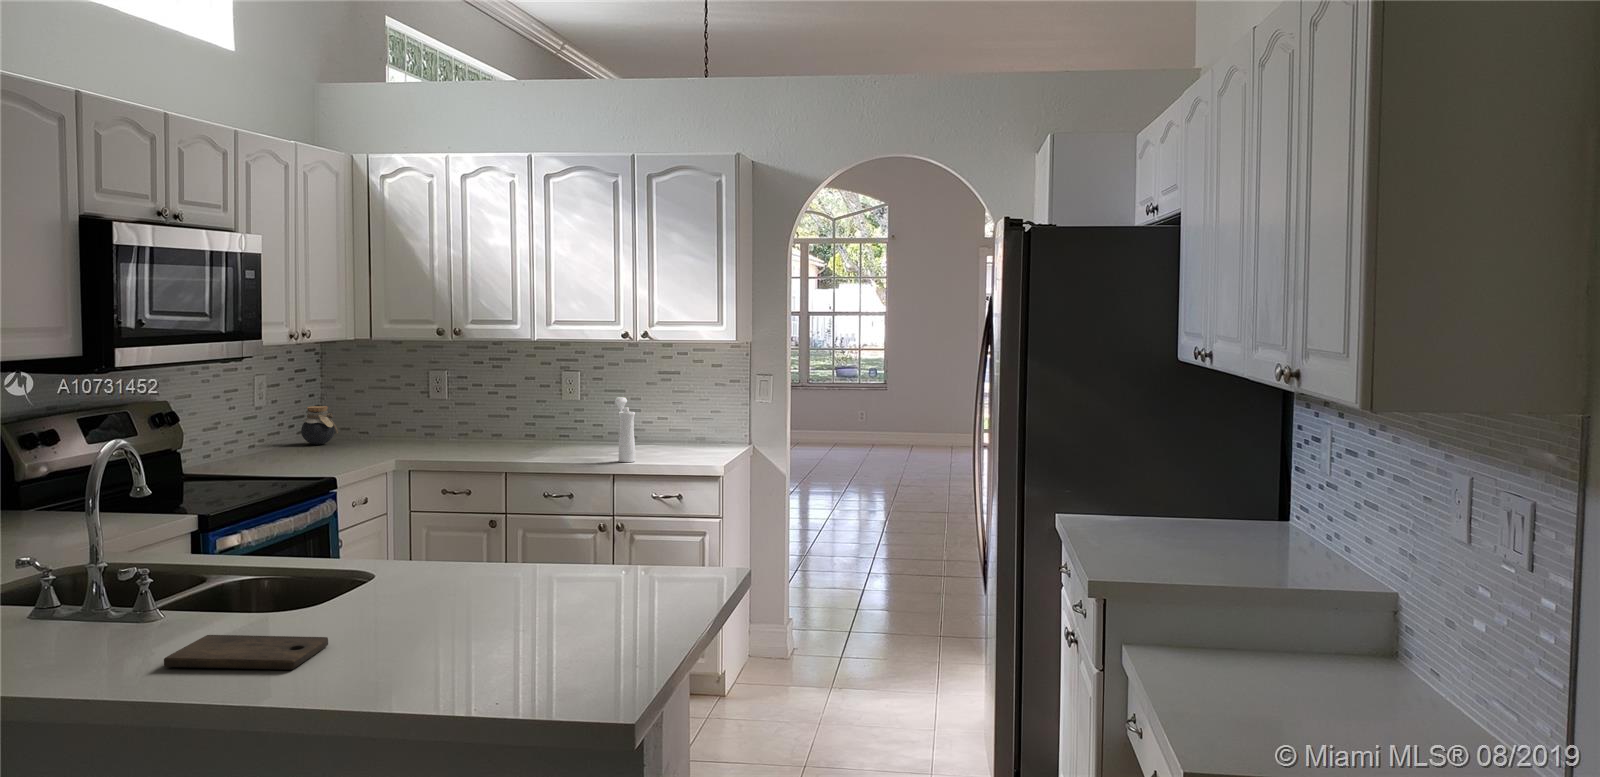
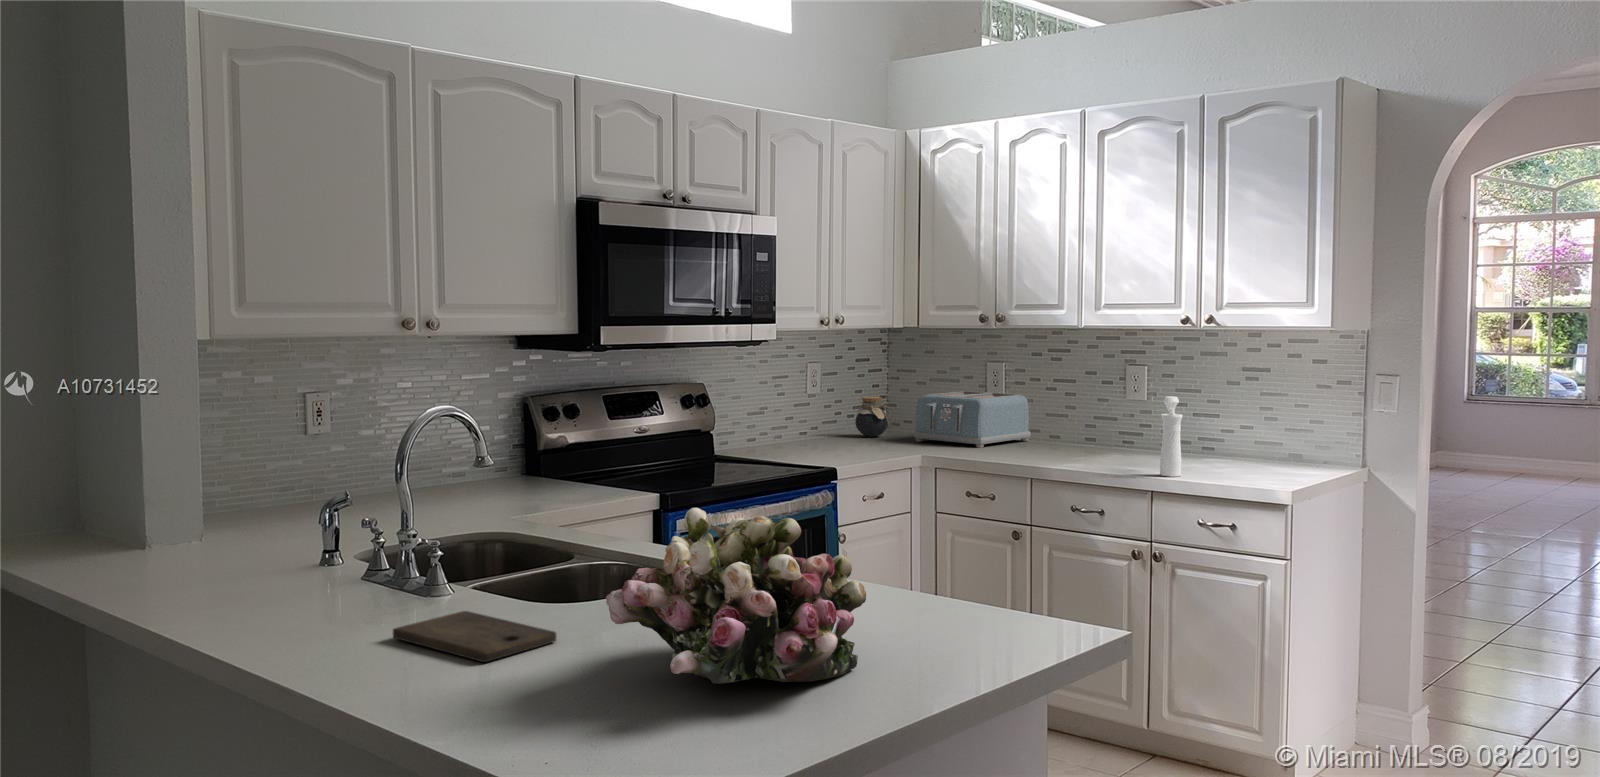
toaster: none [368,397,474,449] -> present [914,391,1031,448]
flower arrangement: none [420,517,614,647] -> present [606,508,866,684]

